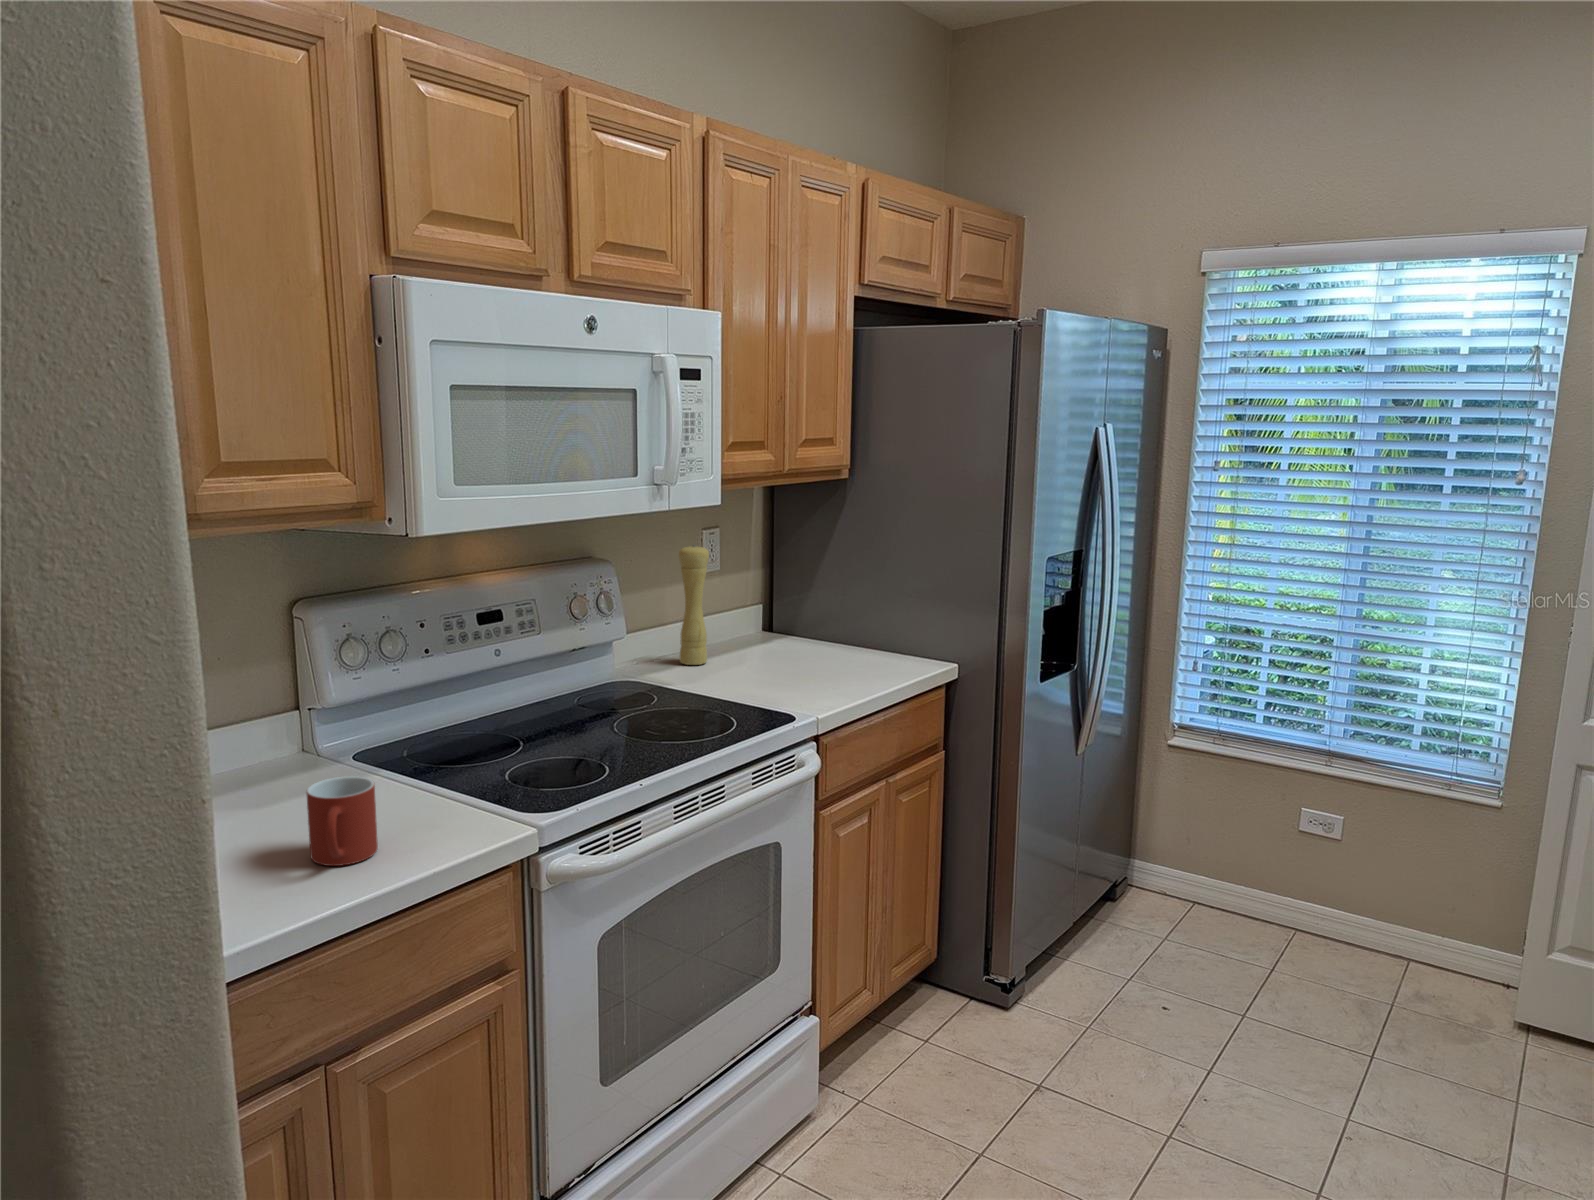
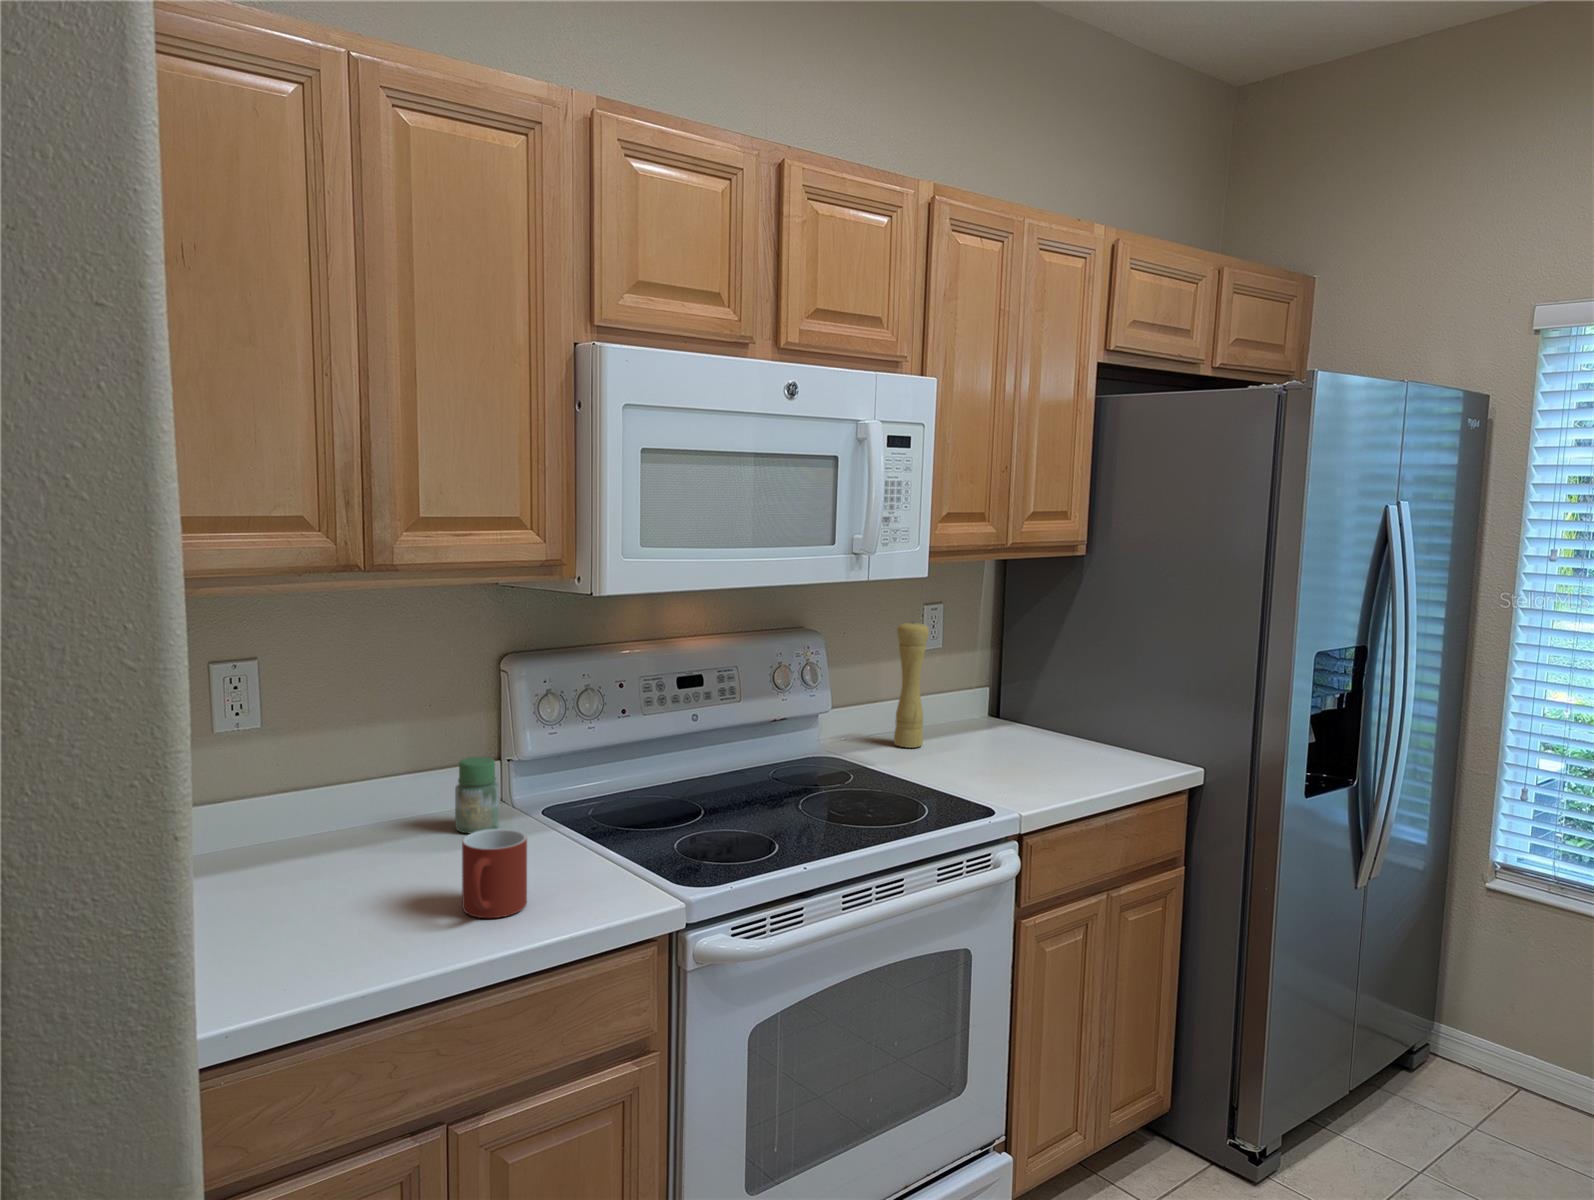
jar: none [262,707,312,786] -> present [455,757,499,833]

